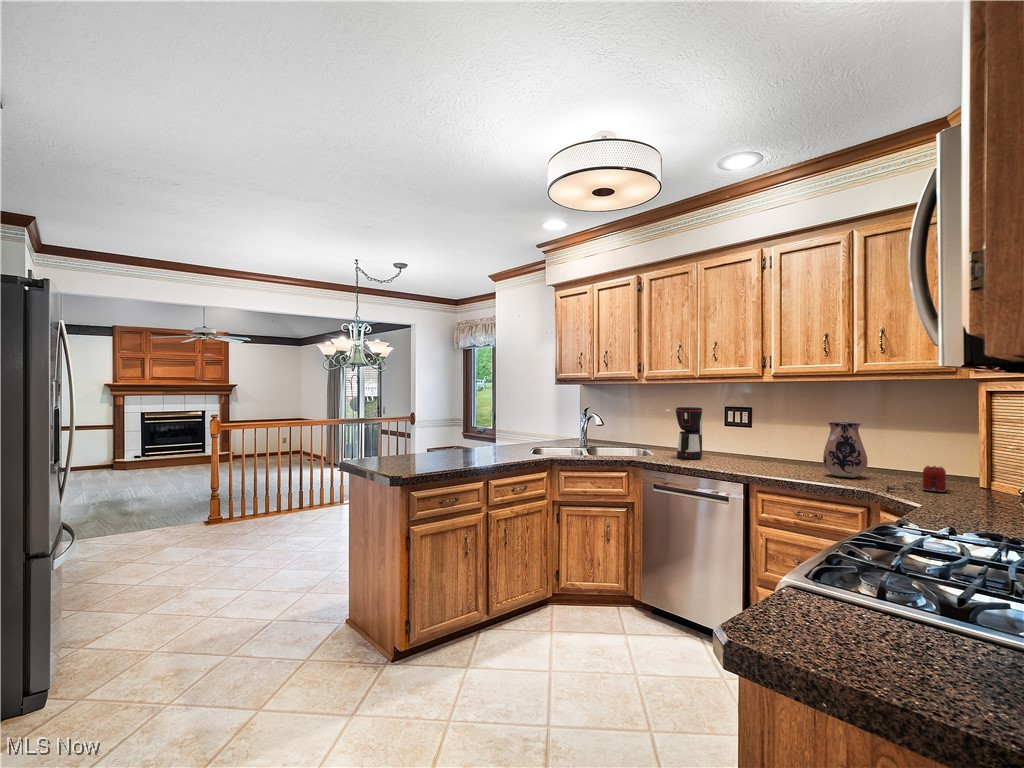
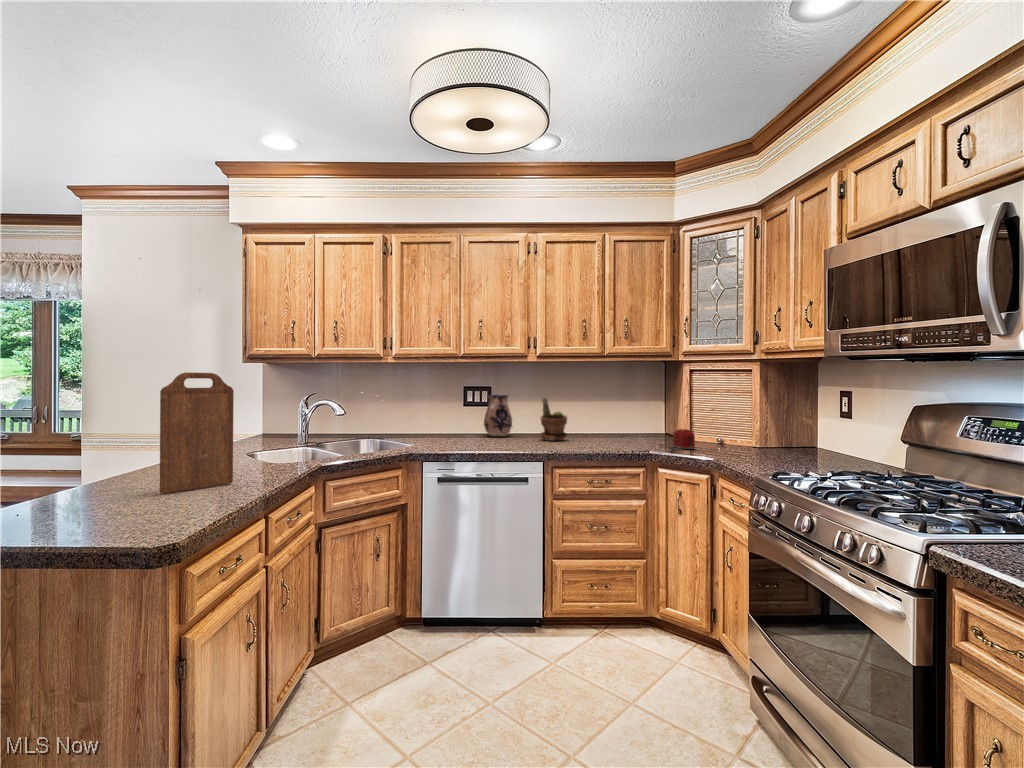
cutting board: none [422,398,461,466] -> present [160,372,234,494]
coffee maker: present [675,407,702,460] -> none [445,387,473,443]
potted plant: none [776,418,810,467] -> present [541,397,567,441]
ceramic pitcher: present [823,422,868,478] -> present [484,395,512,436]

